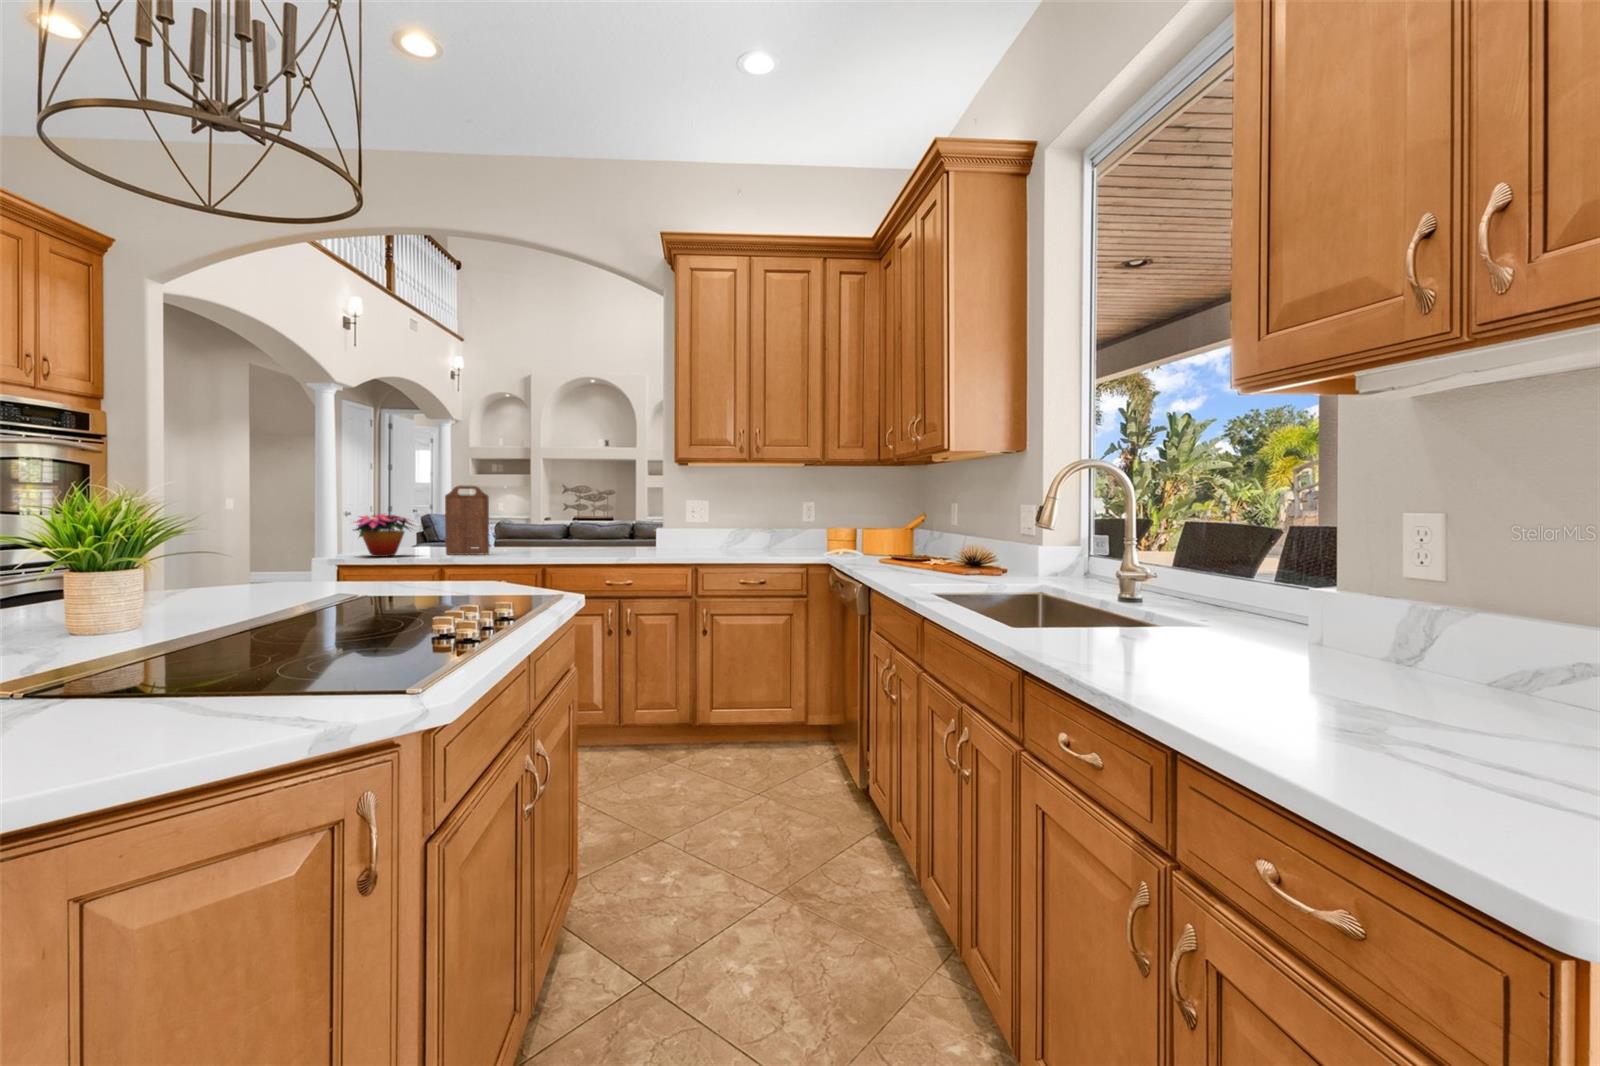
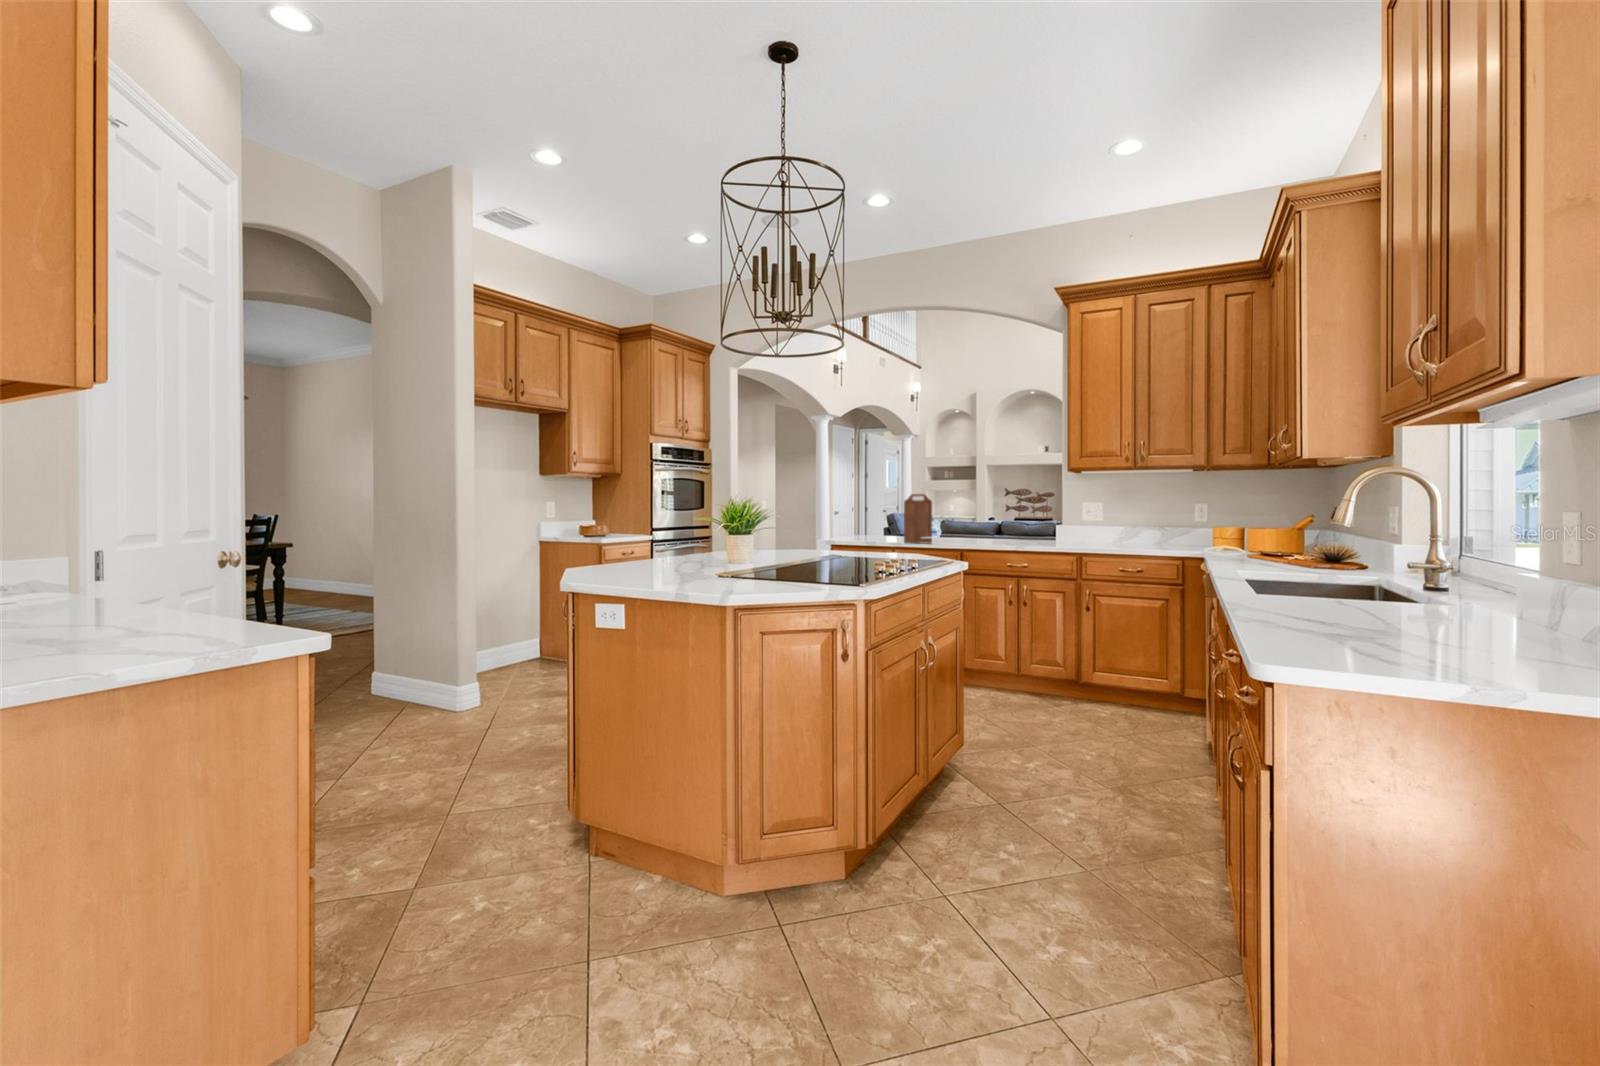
flower arrangement: present [353,514,414,557] -> none [847,514,889,543]

